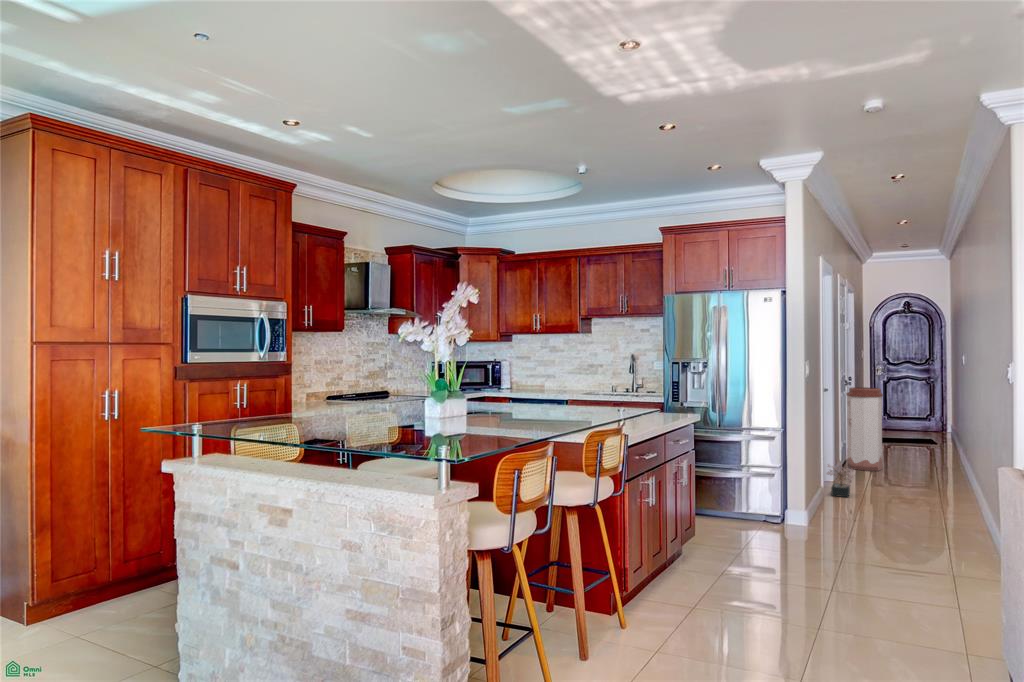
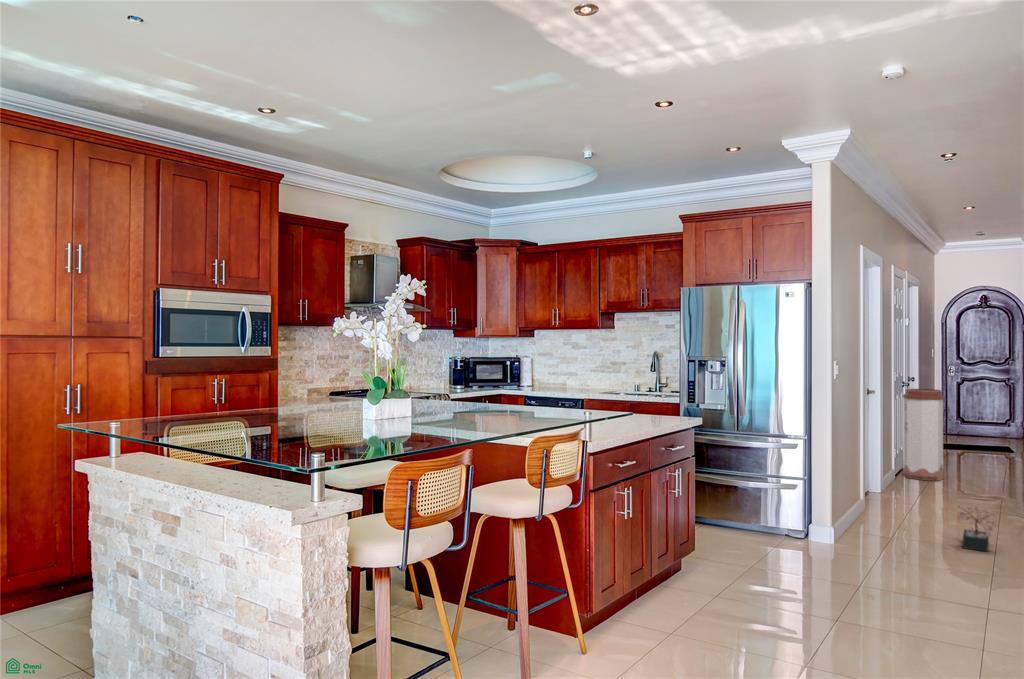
decorative plant: present [827,464,853,497] -> present [956,505,996,552]

